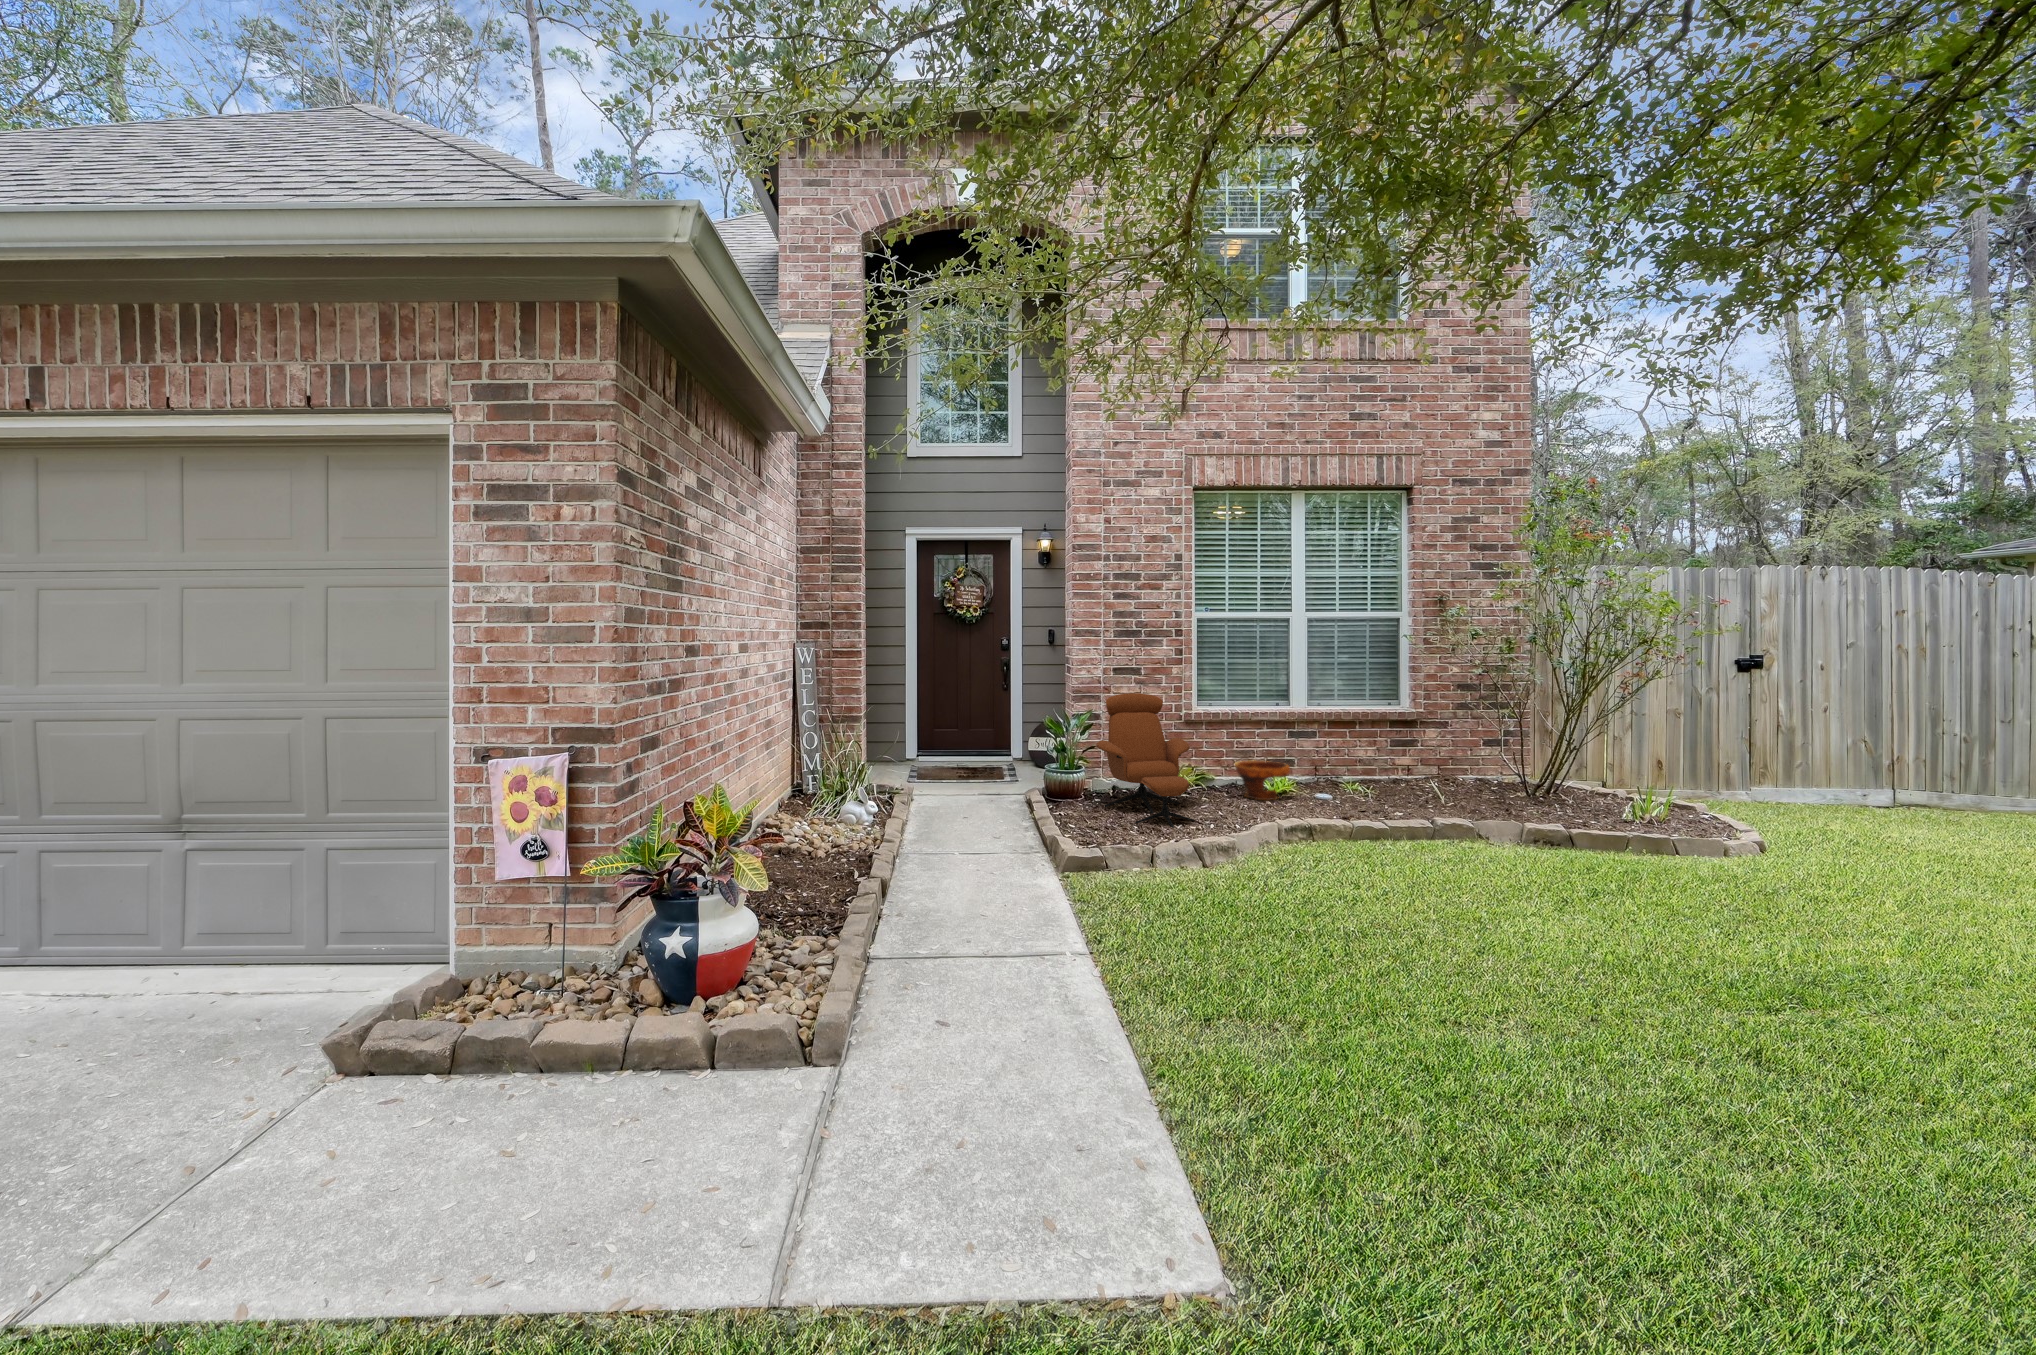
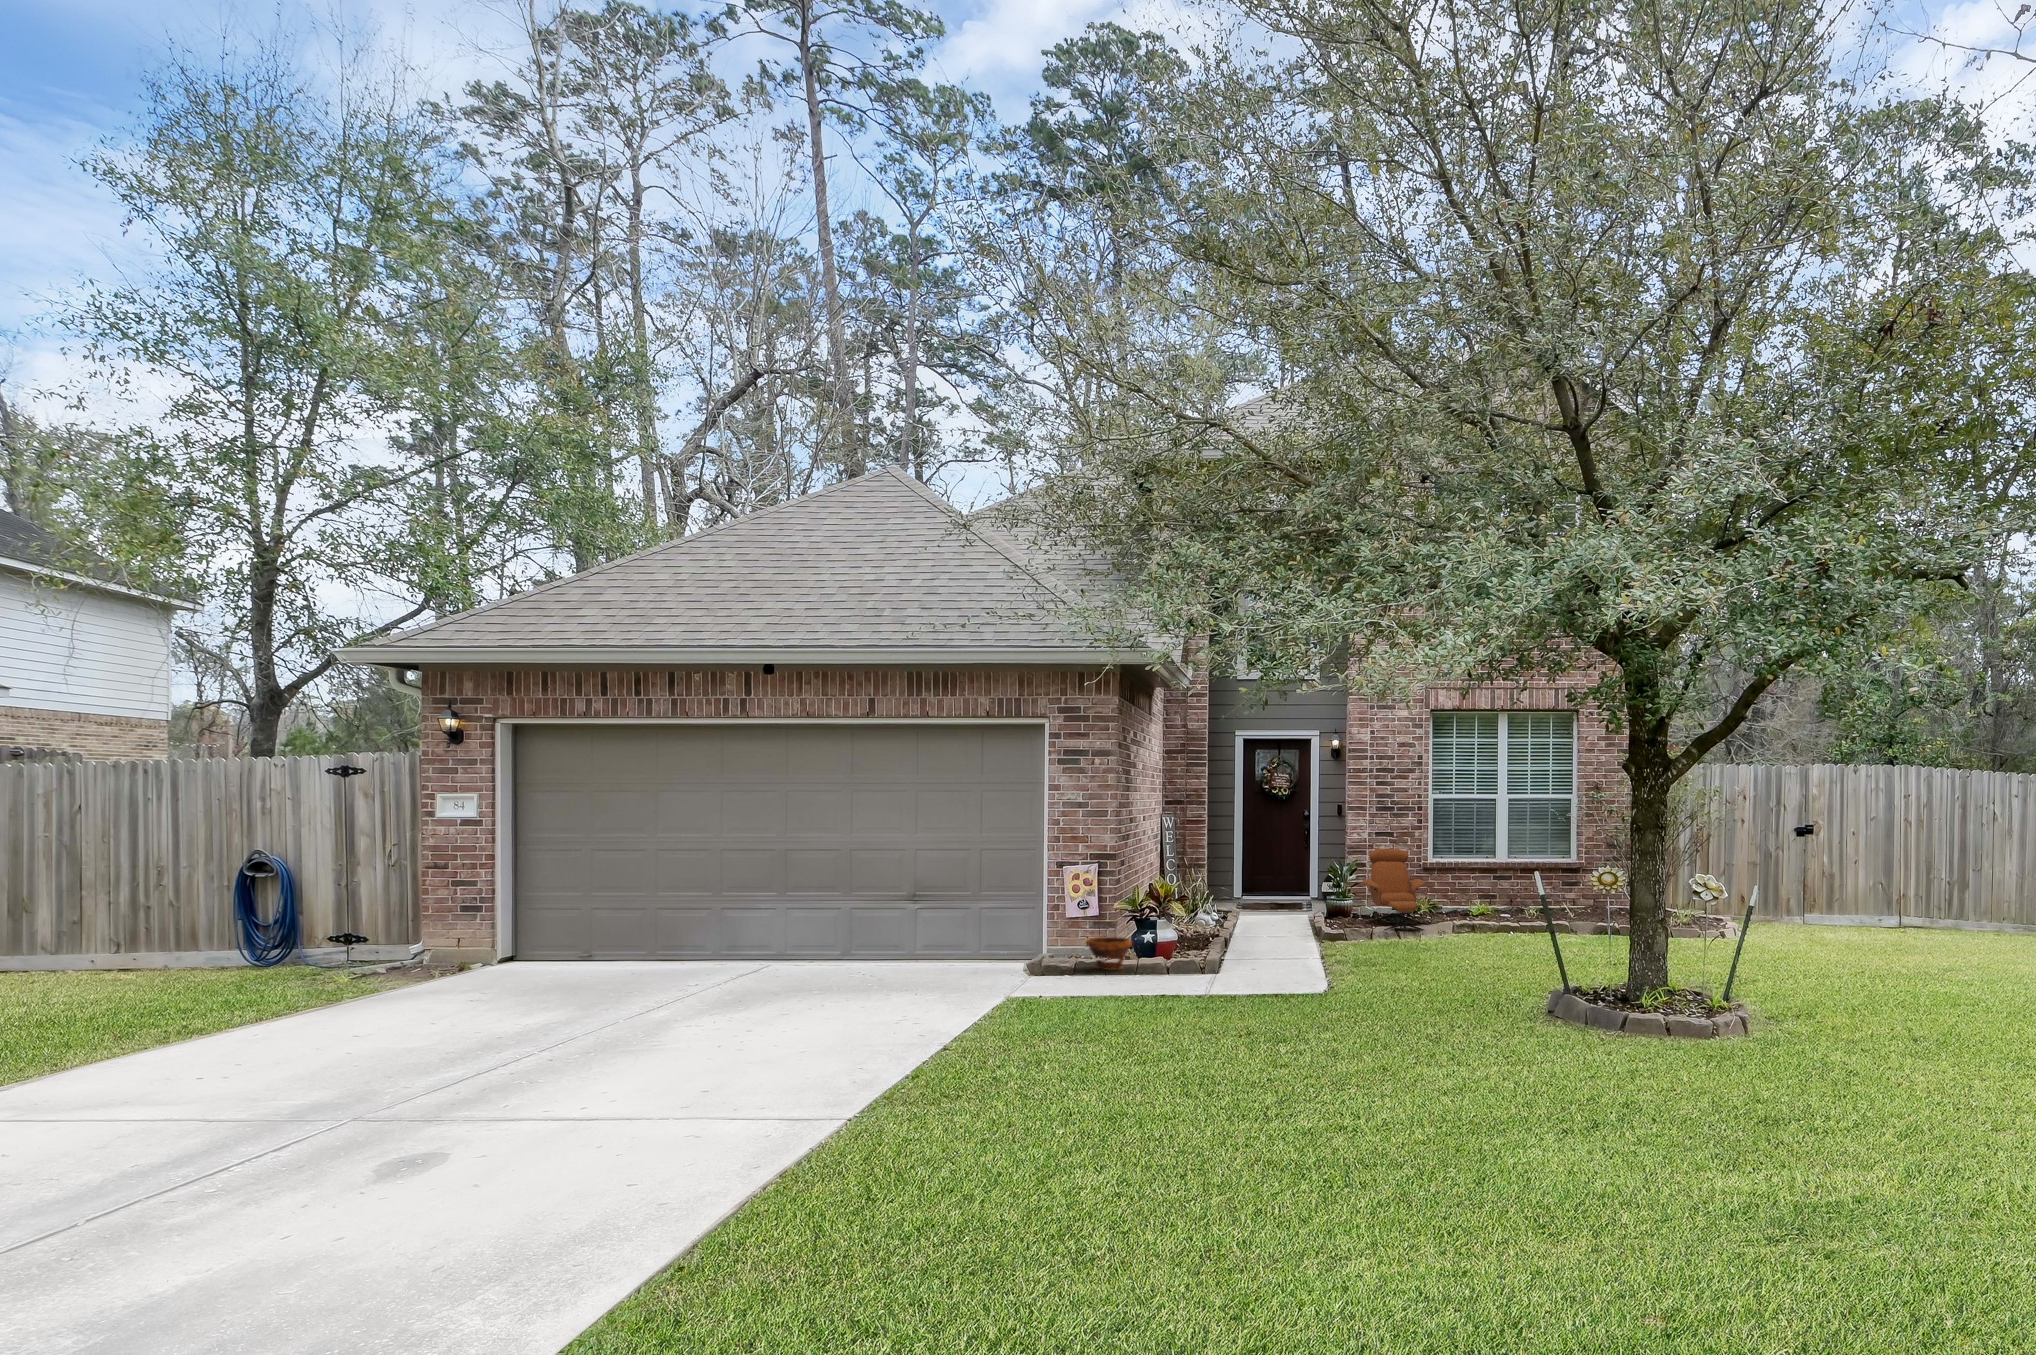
planter: present [1235,761,1290,800] -> present [1086,937,1132,970]

